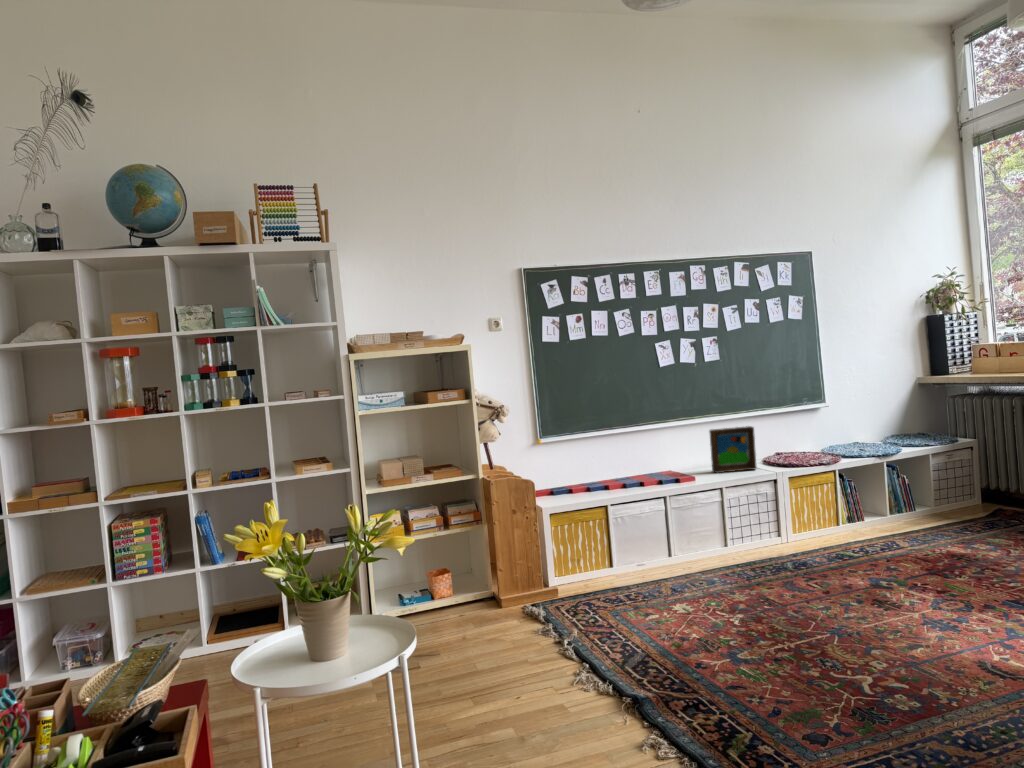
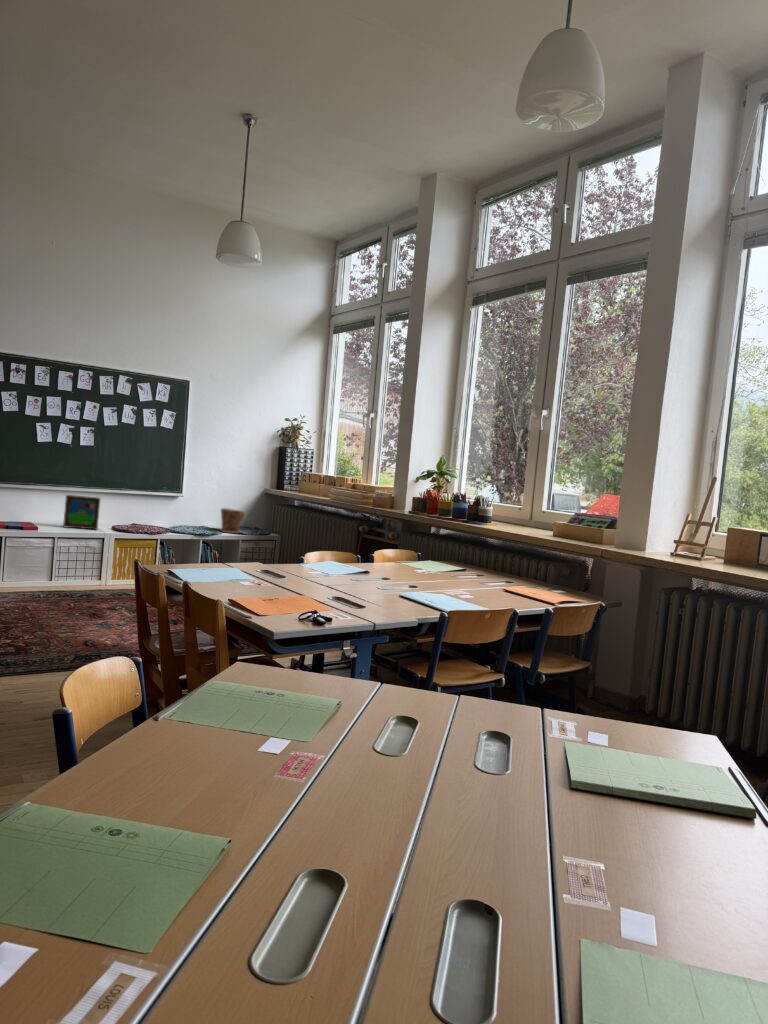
plant pot: none [879,411,926,445] -> present [219,508,245,533]

